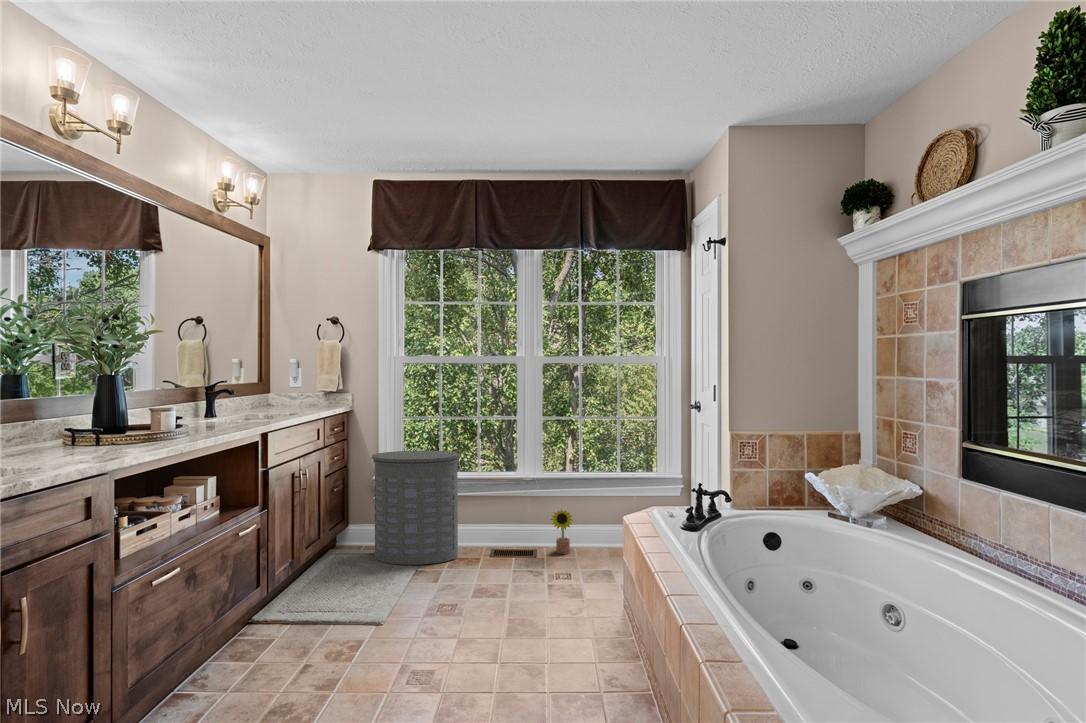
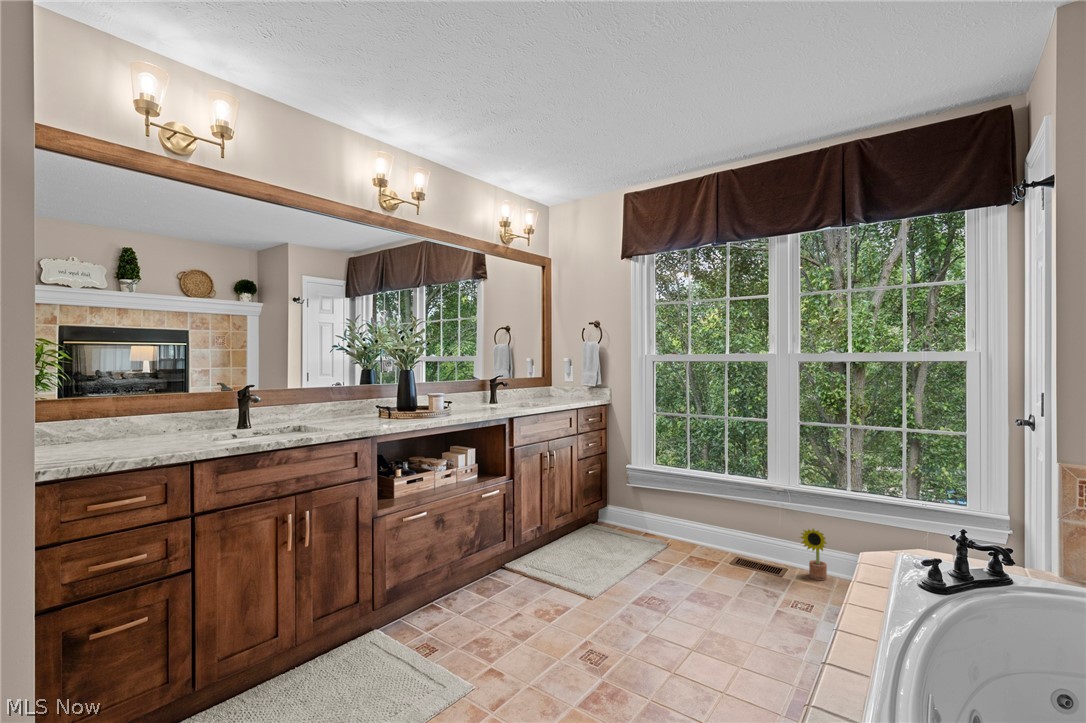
laundry hamper: present [372,451,460,565] -> none [619,444,700,557]

